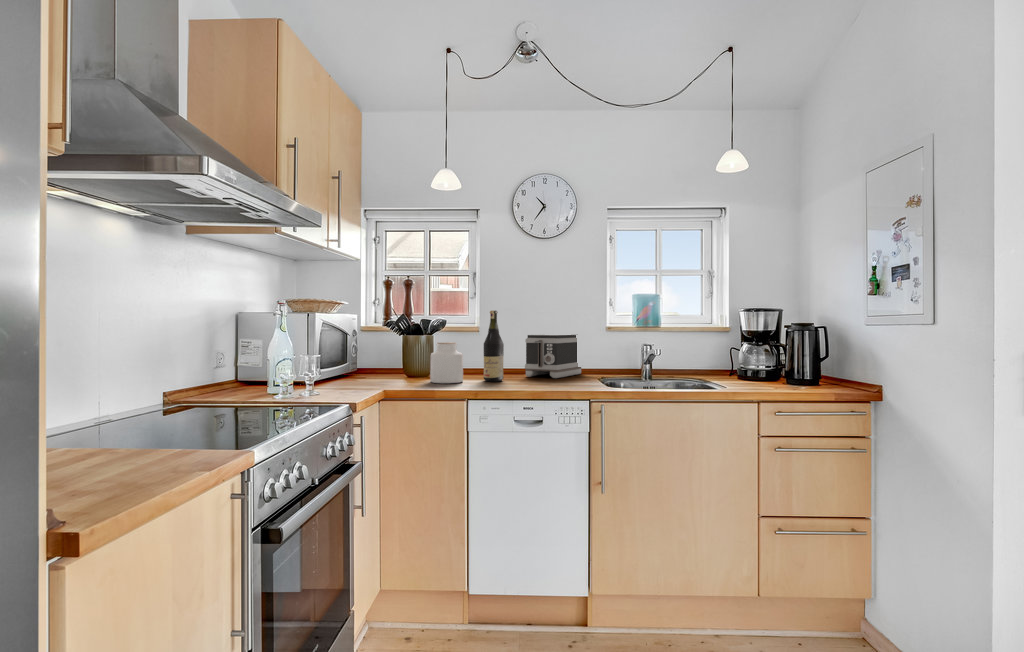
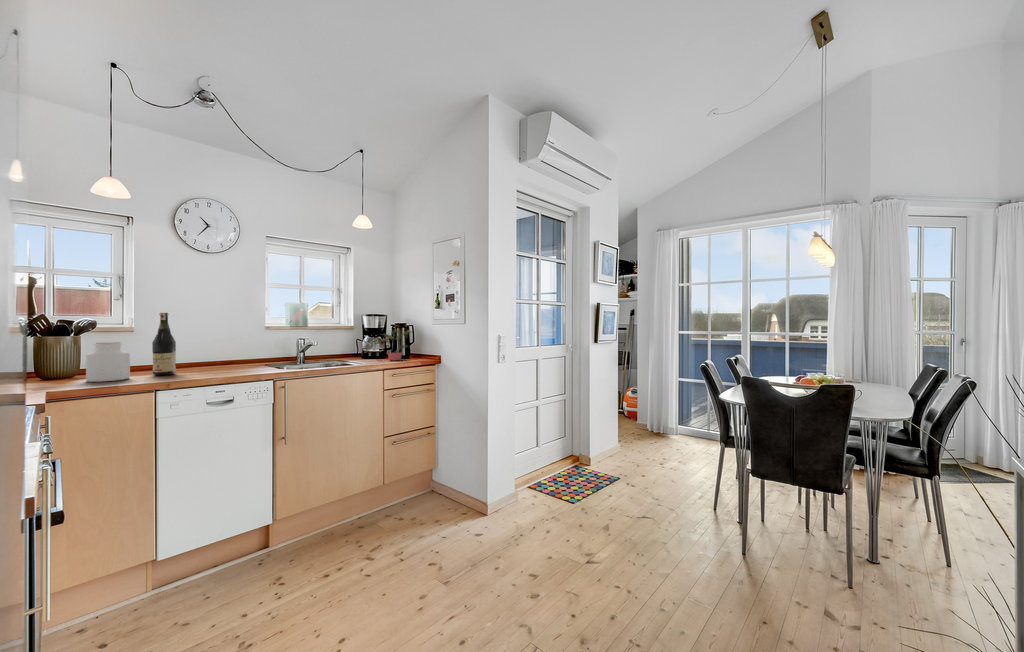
potted plant: none [739,332,825,388] -> present [366,330,411,360]
toaster: present [525,334,581,378] -> none [191,333,243,369]

